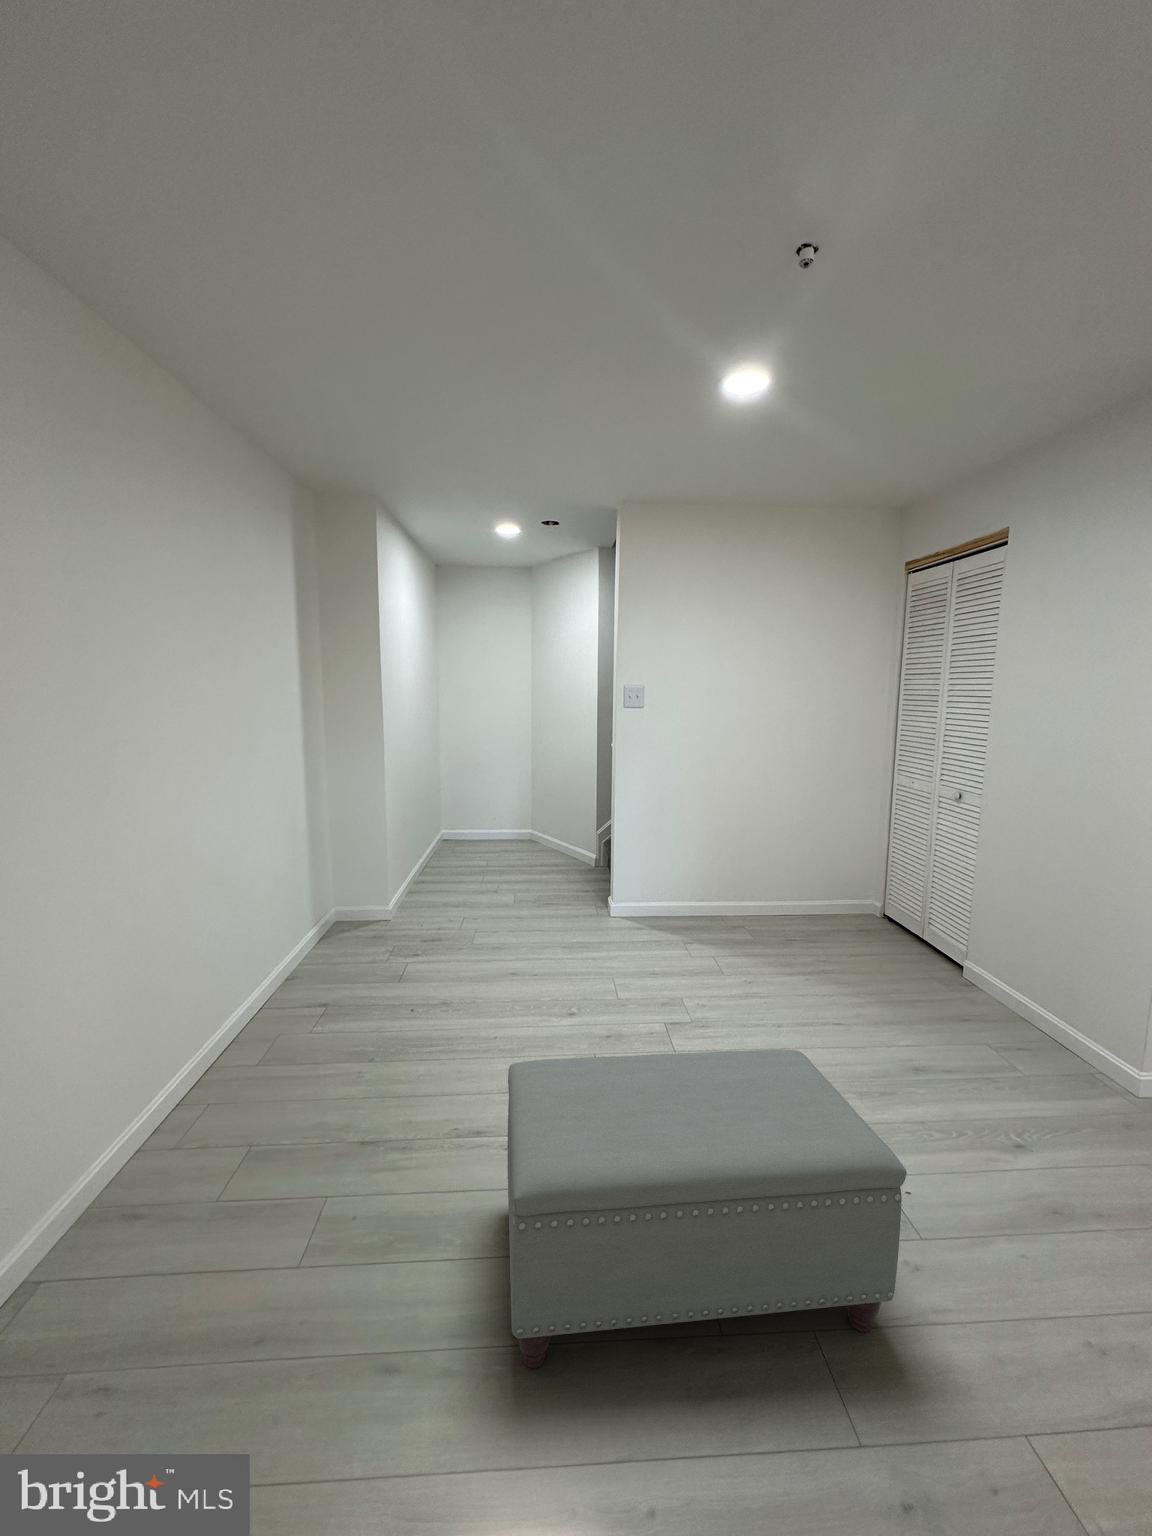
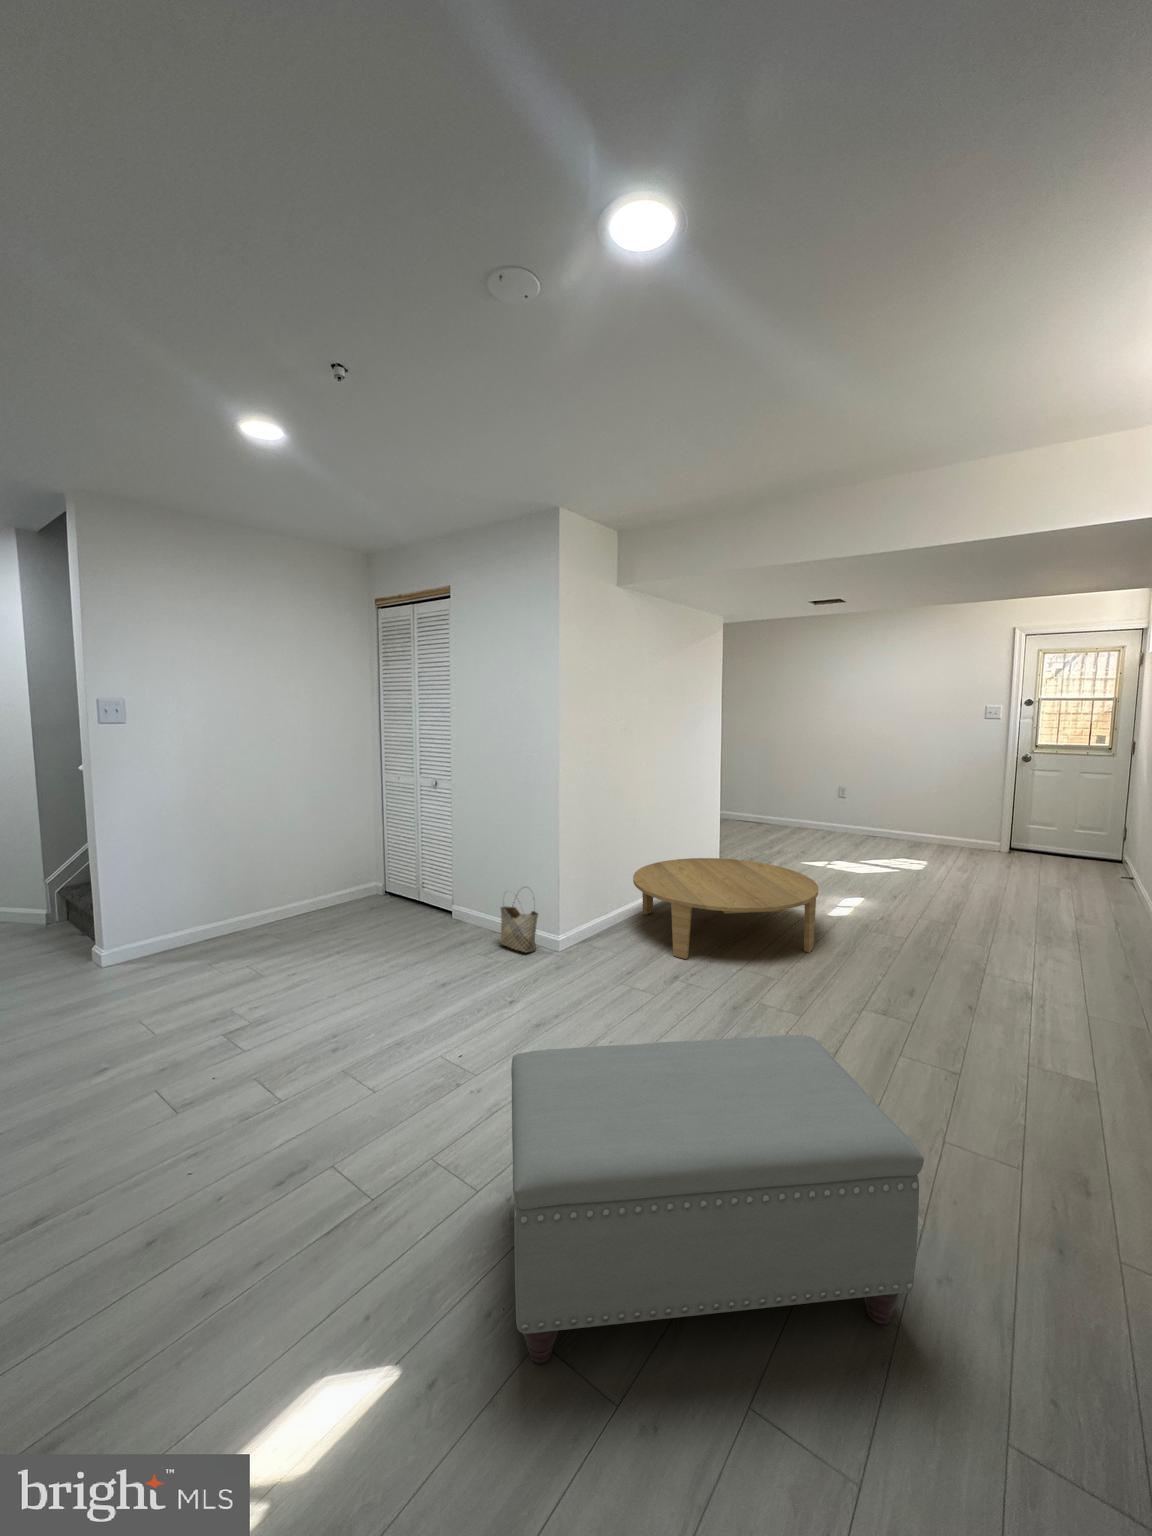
coffee table: none [624,871,805,971] -> present [633,858,818,959]
woven basket: none [490,896,530,961] -> present [499,898,538,952]

